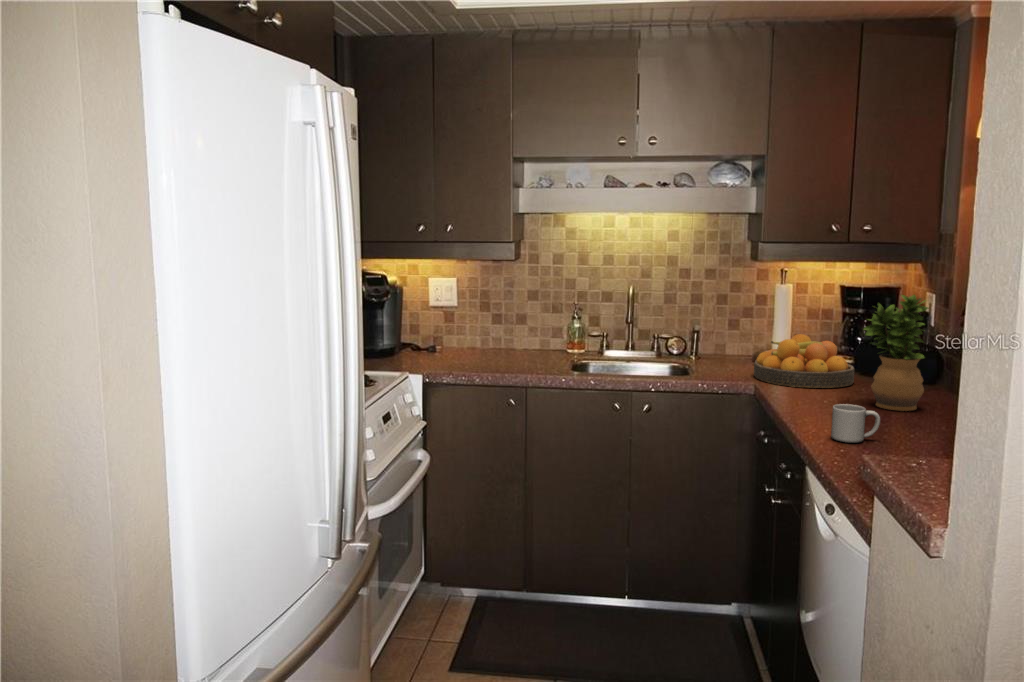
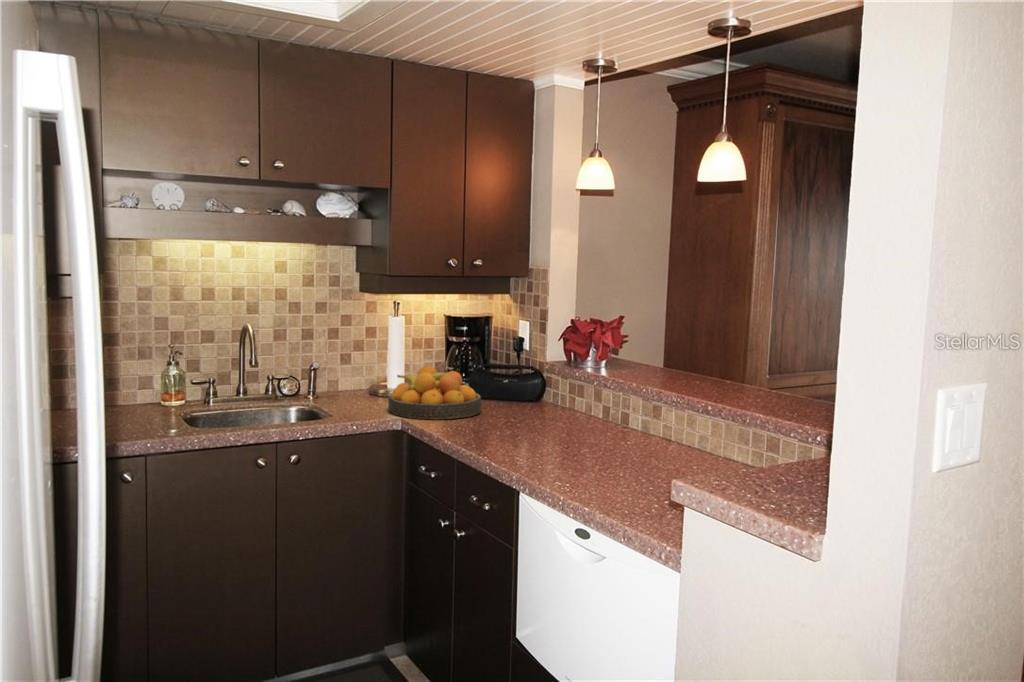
potted plant: present [864,295,929,411] -> none [505,326,559,432]
mug: present [831,404,880,443] -> none [521,433,558,468]

